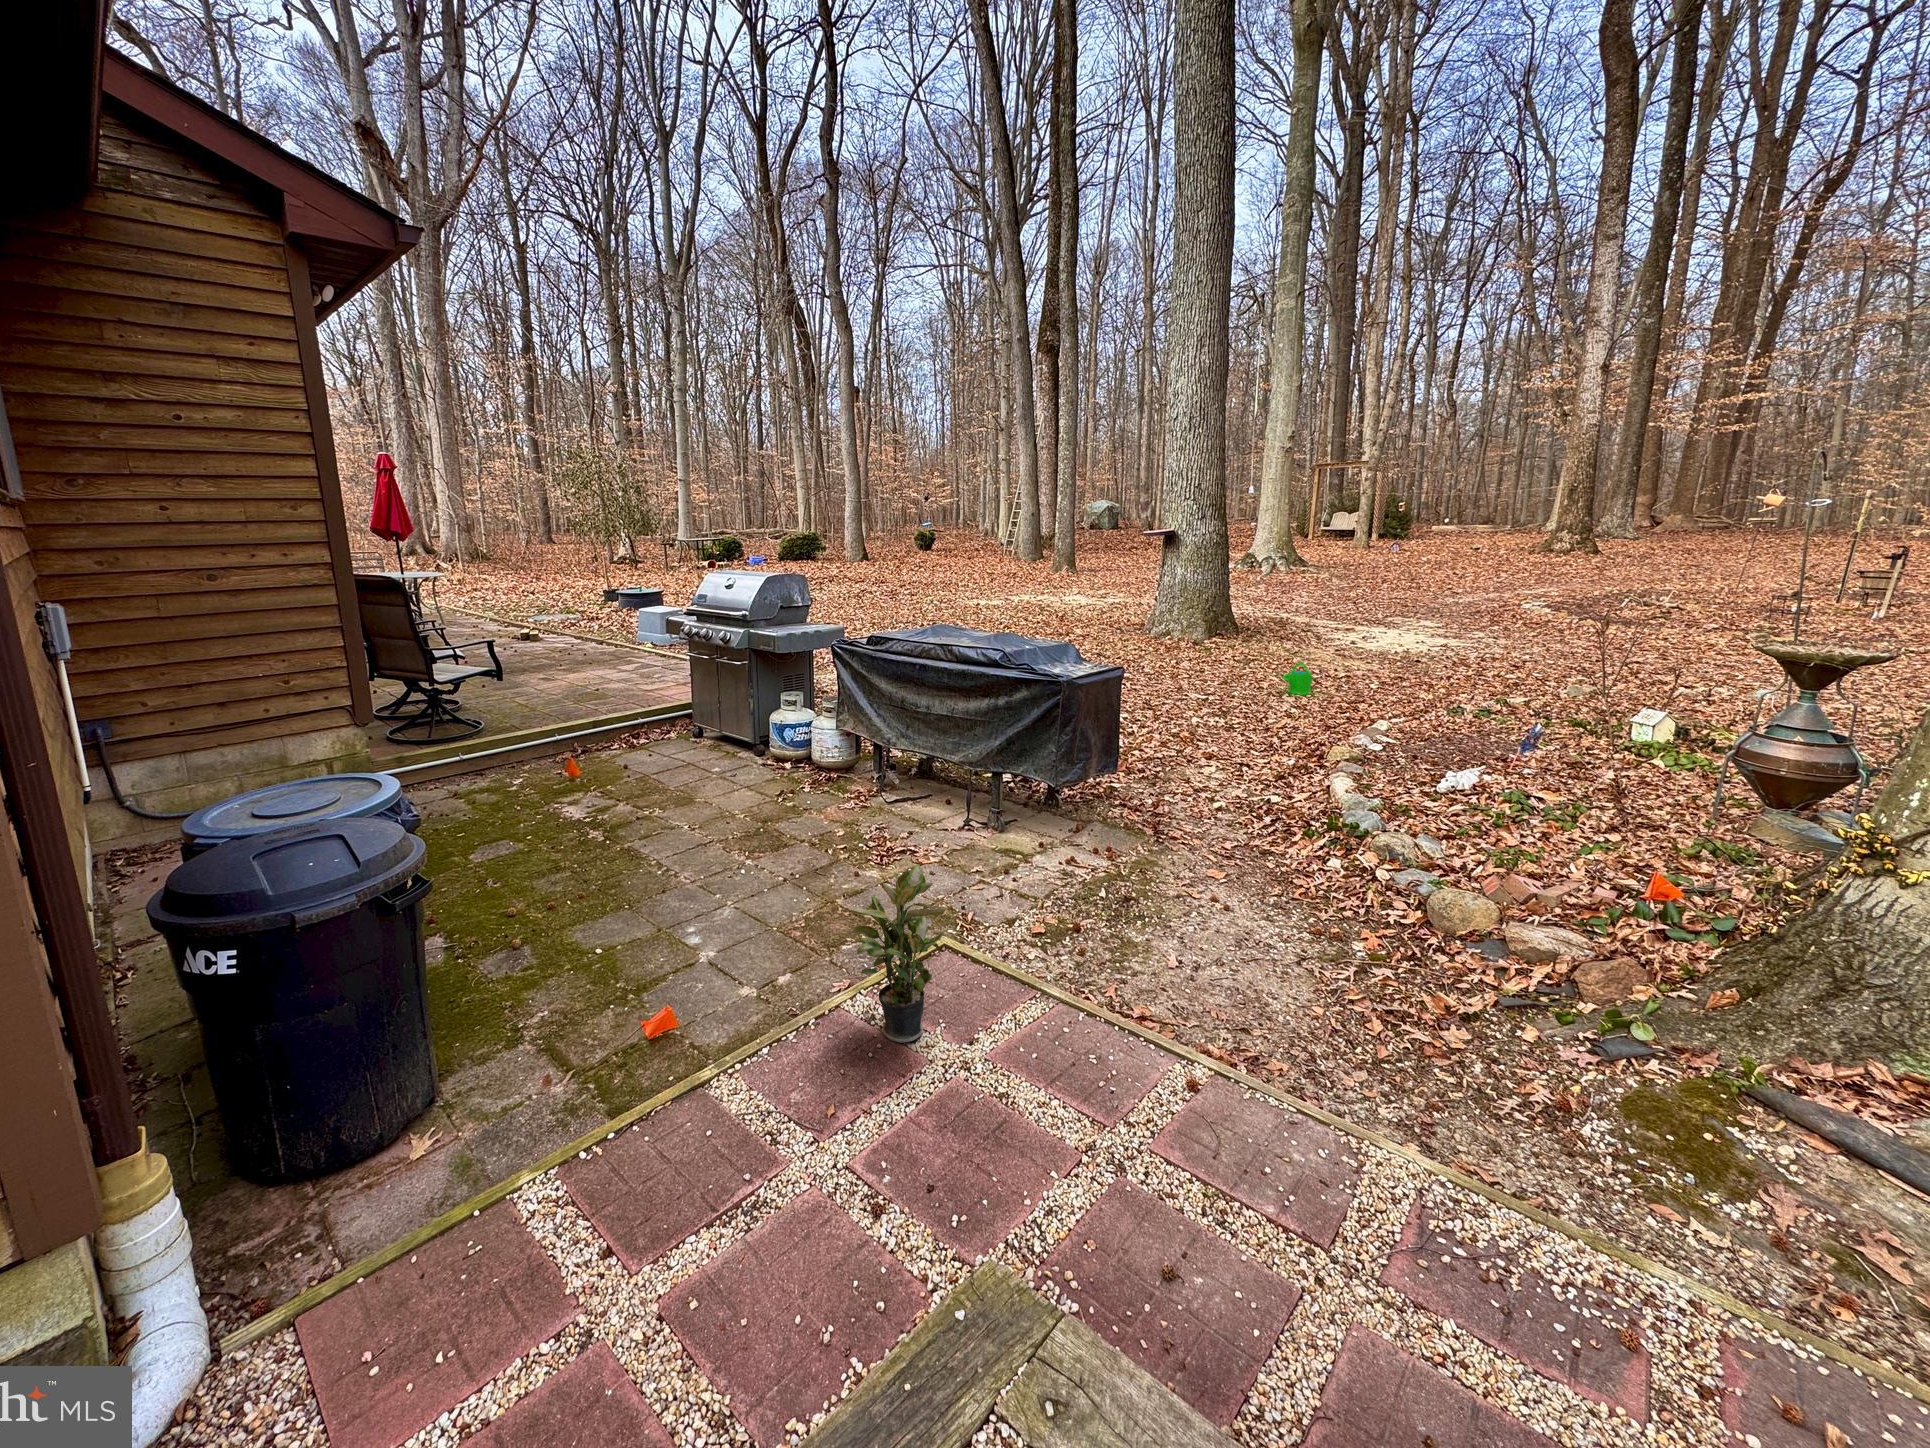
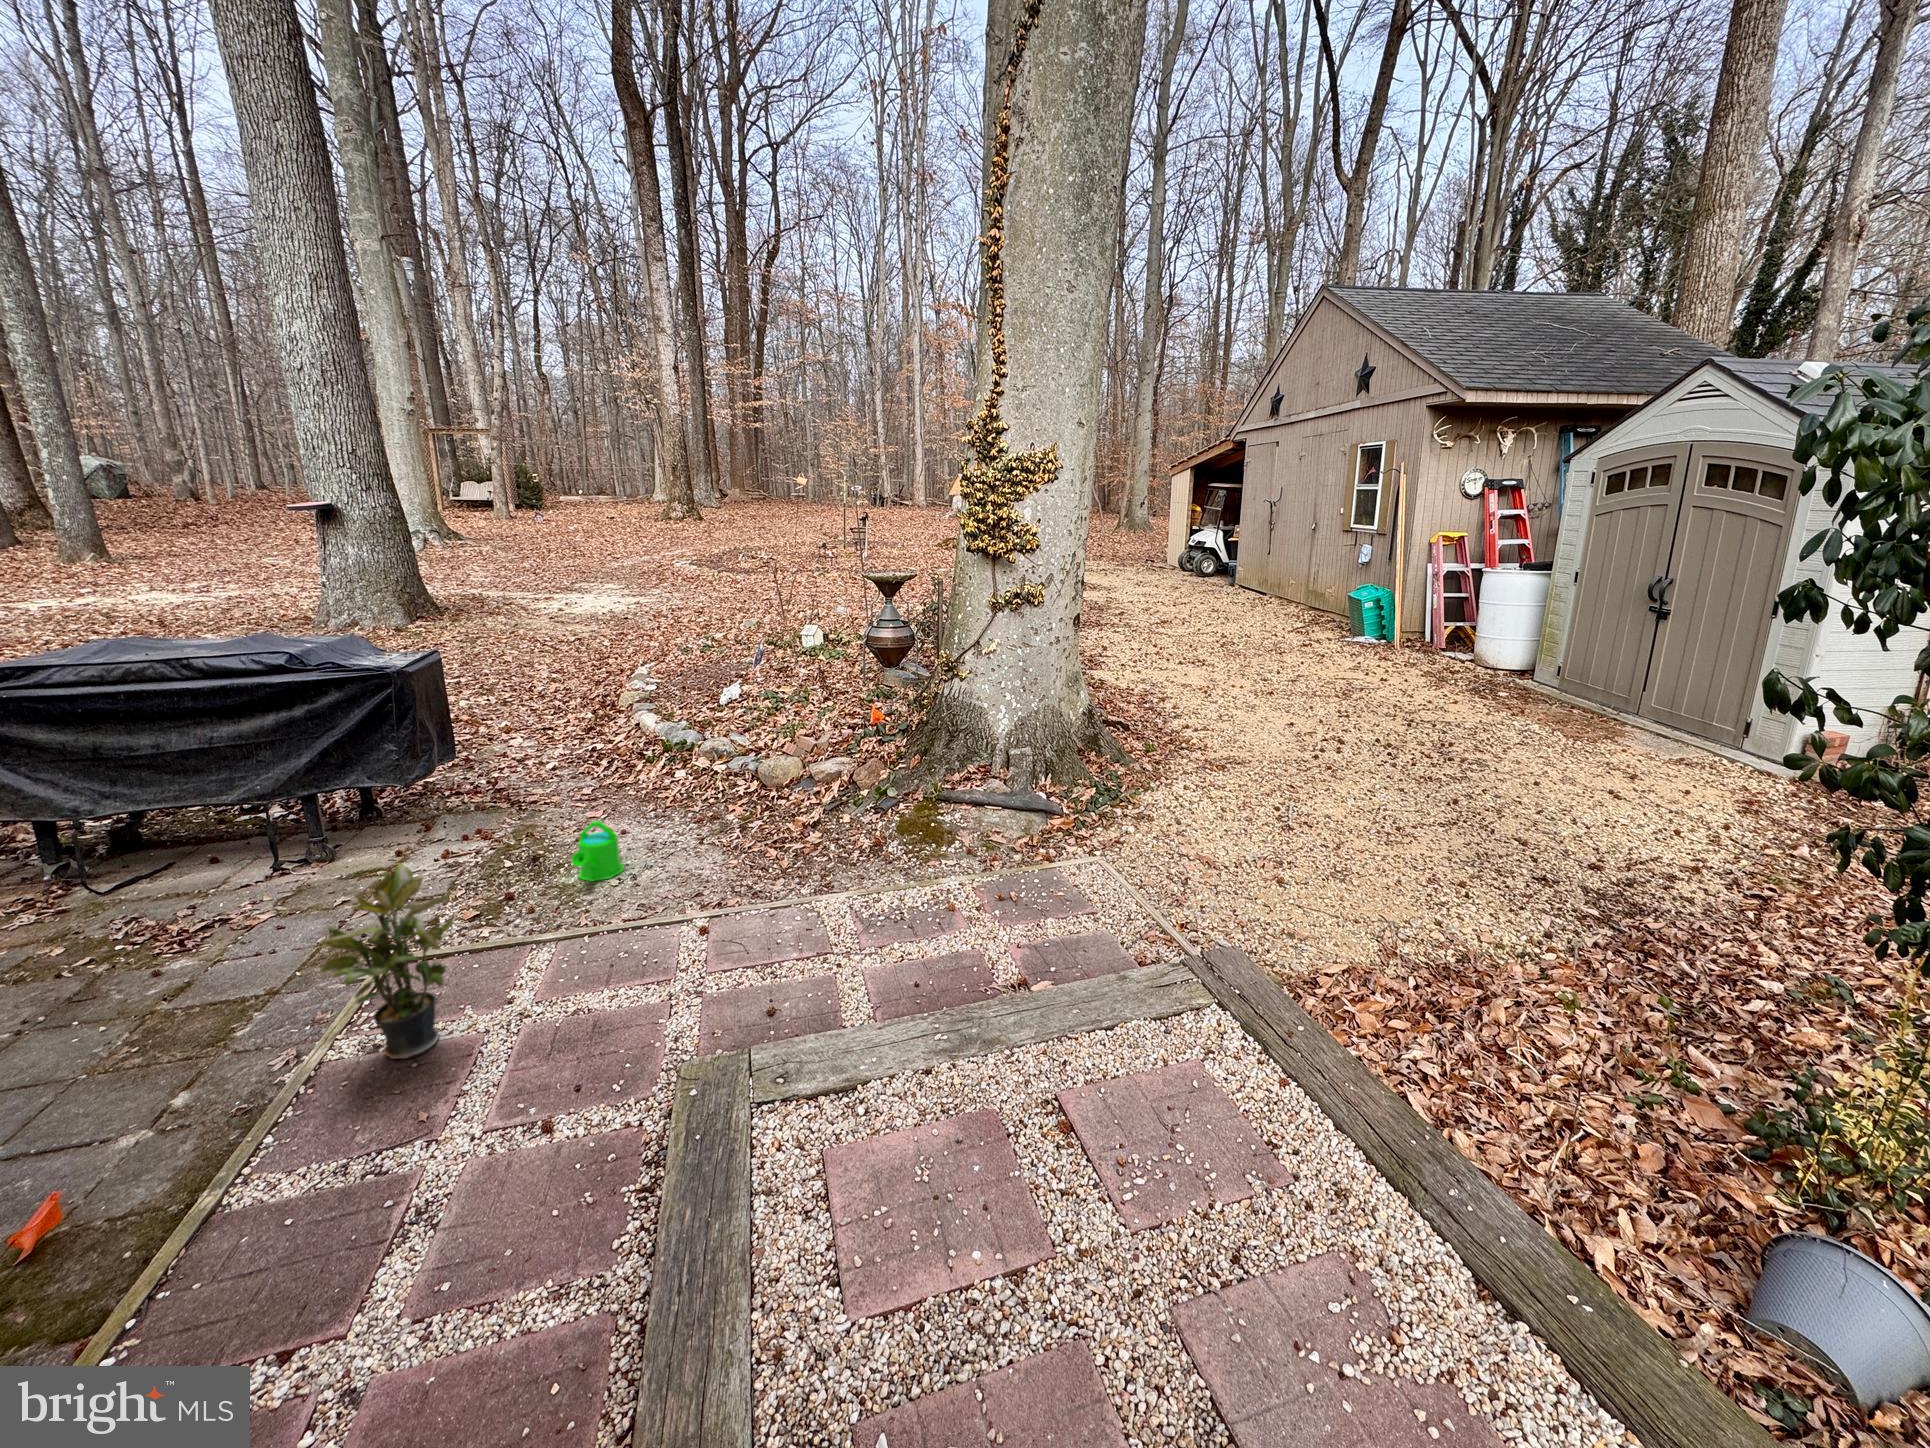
watering can: present [1282,662,1313,695] -> present [571,821,624,881]

